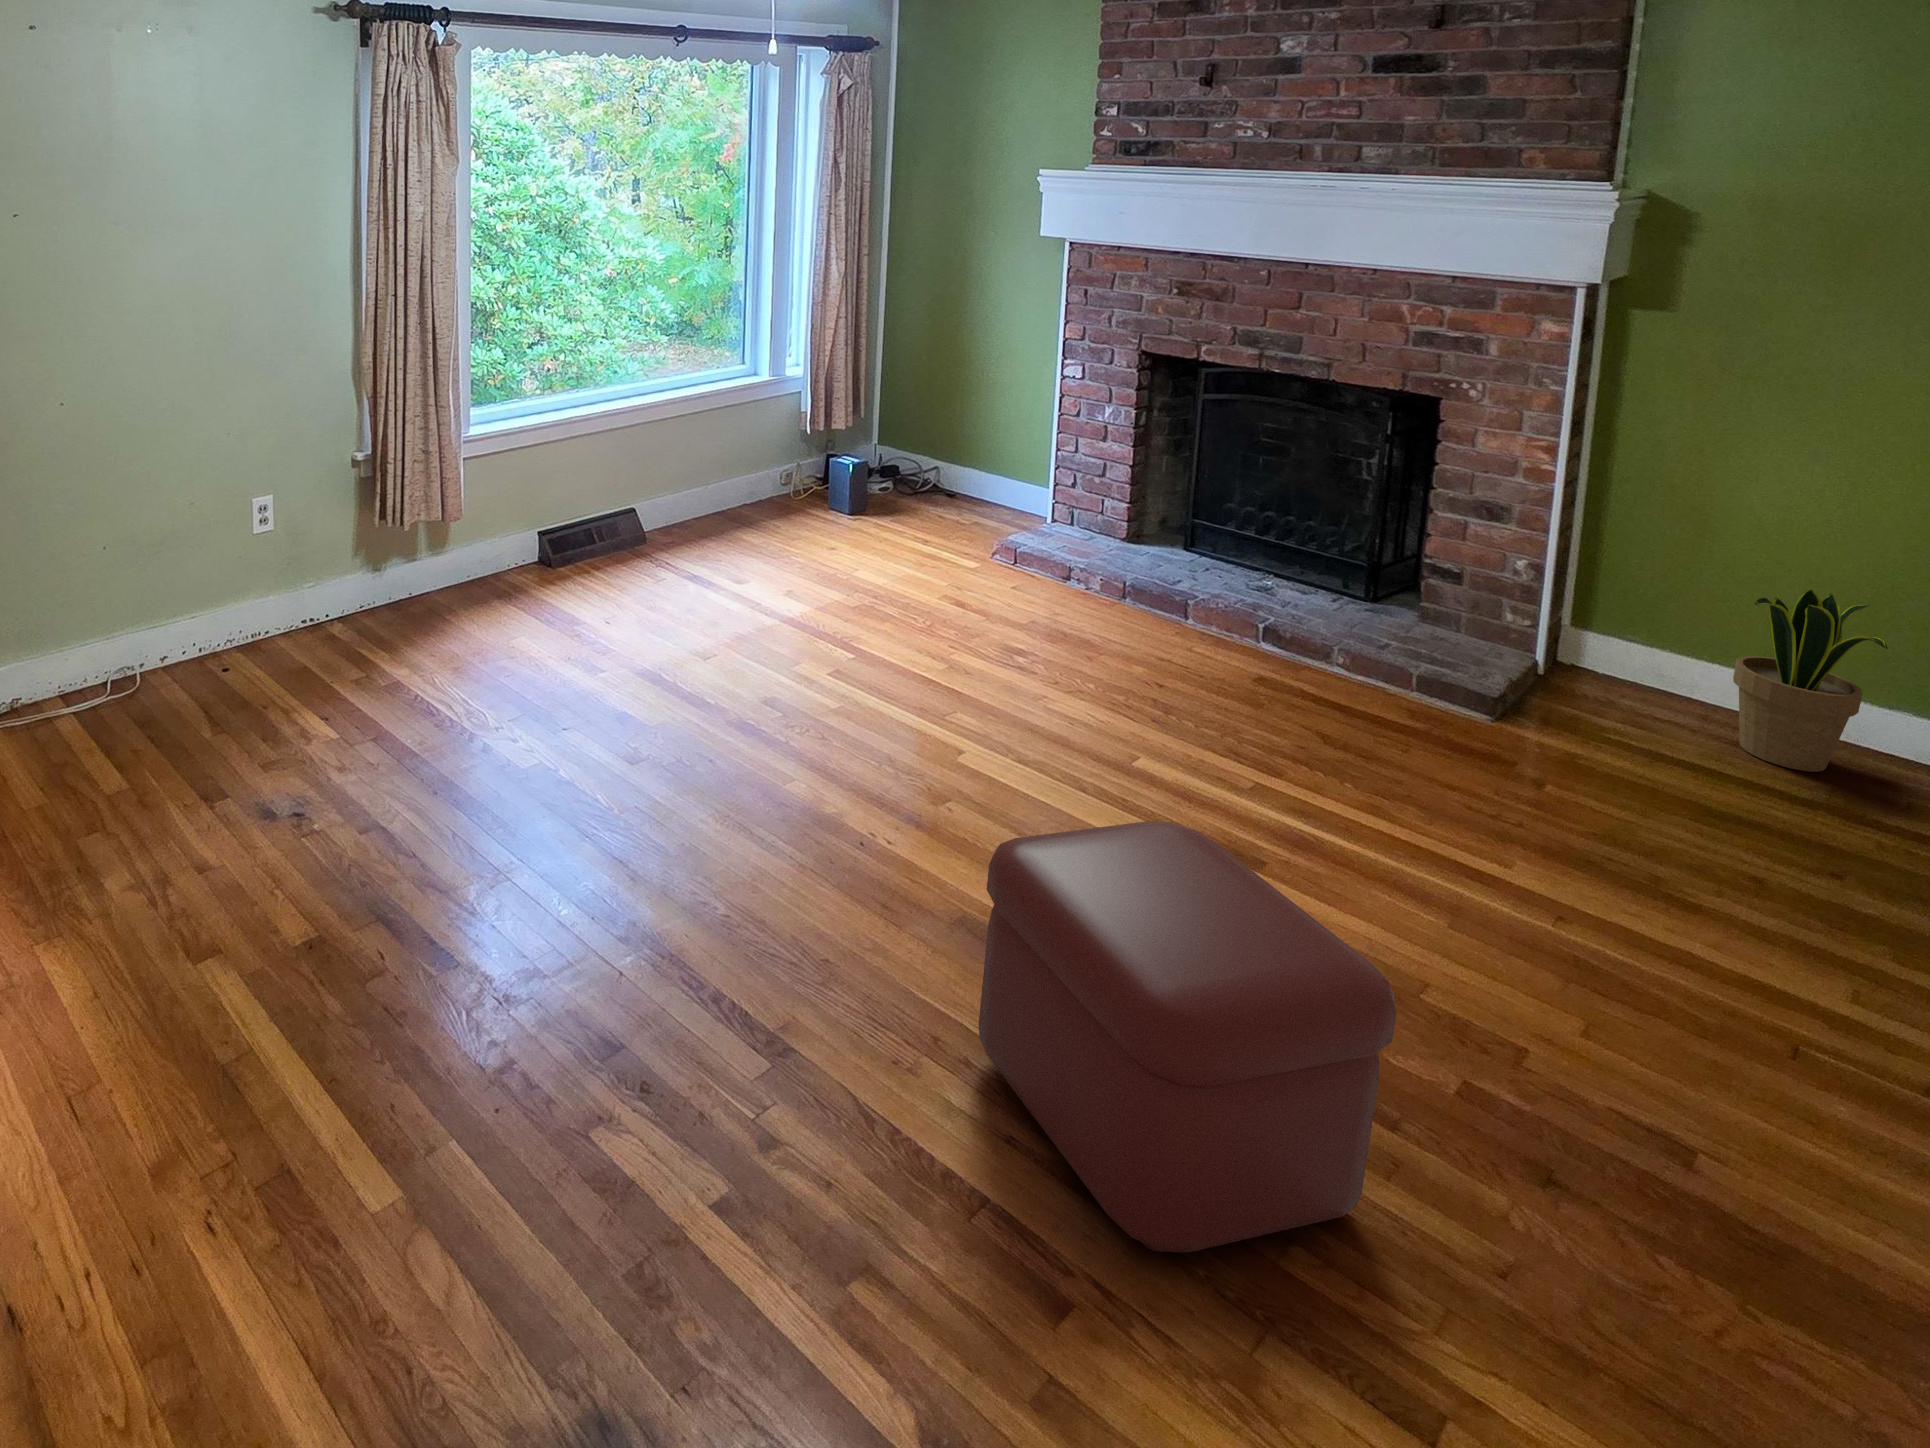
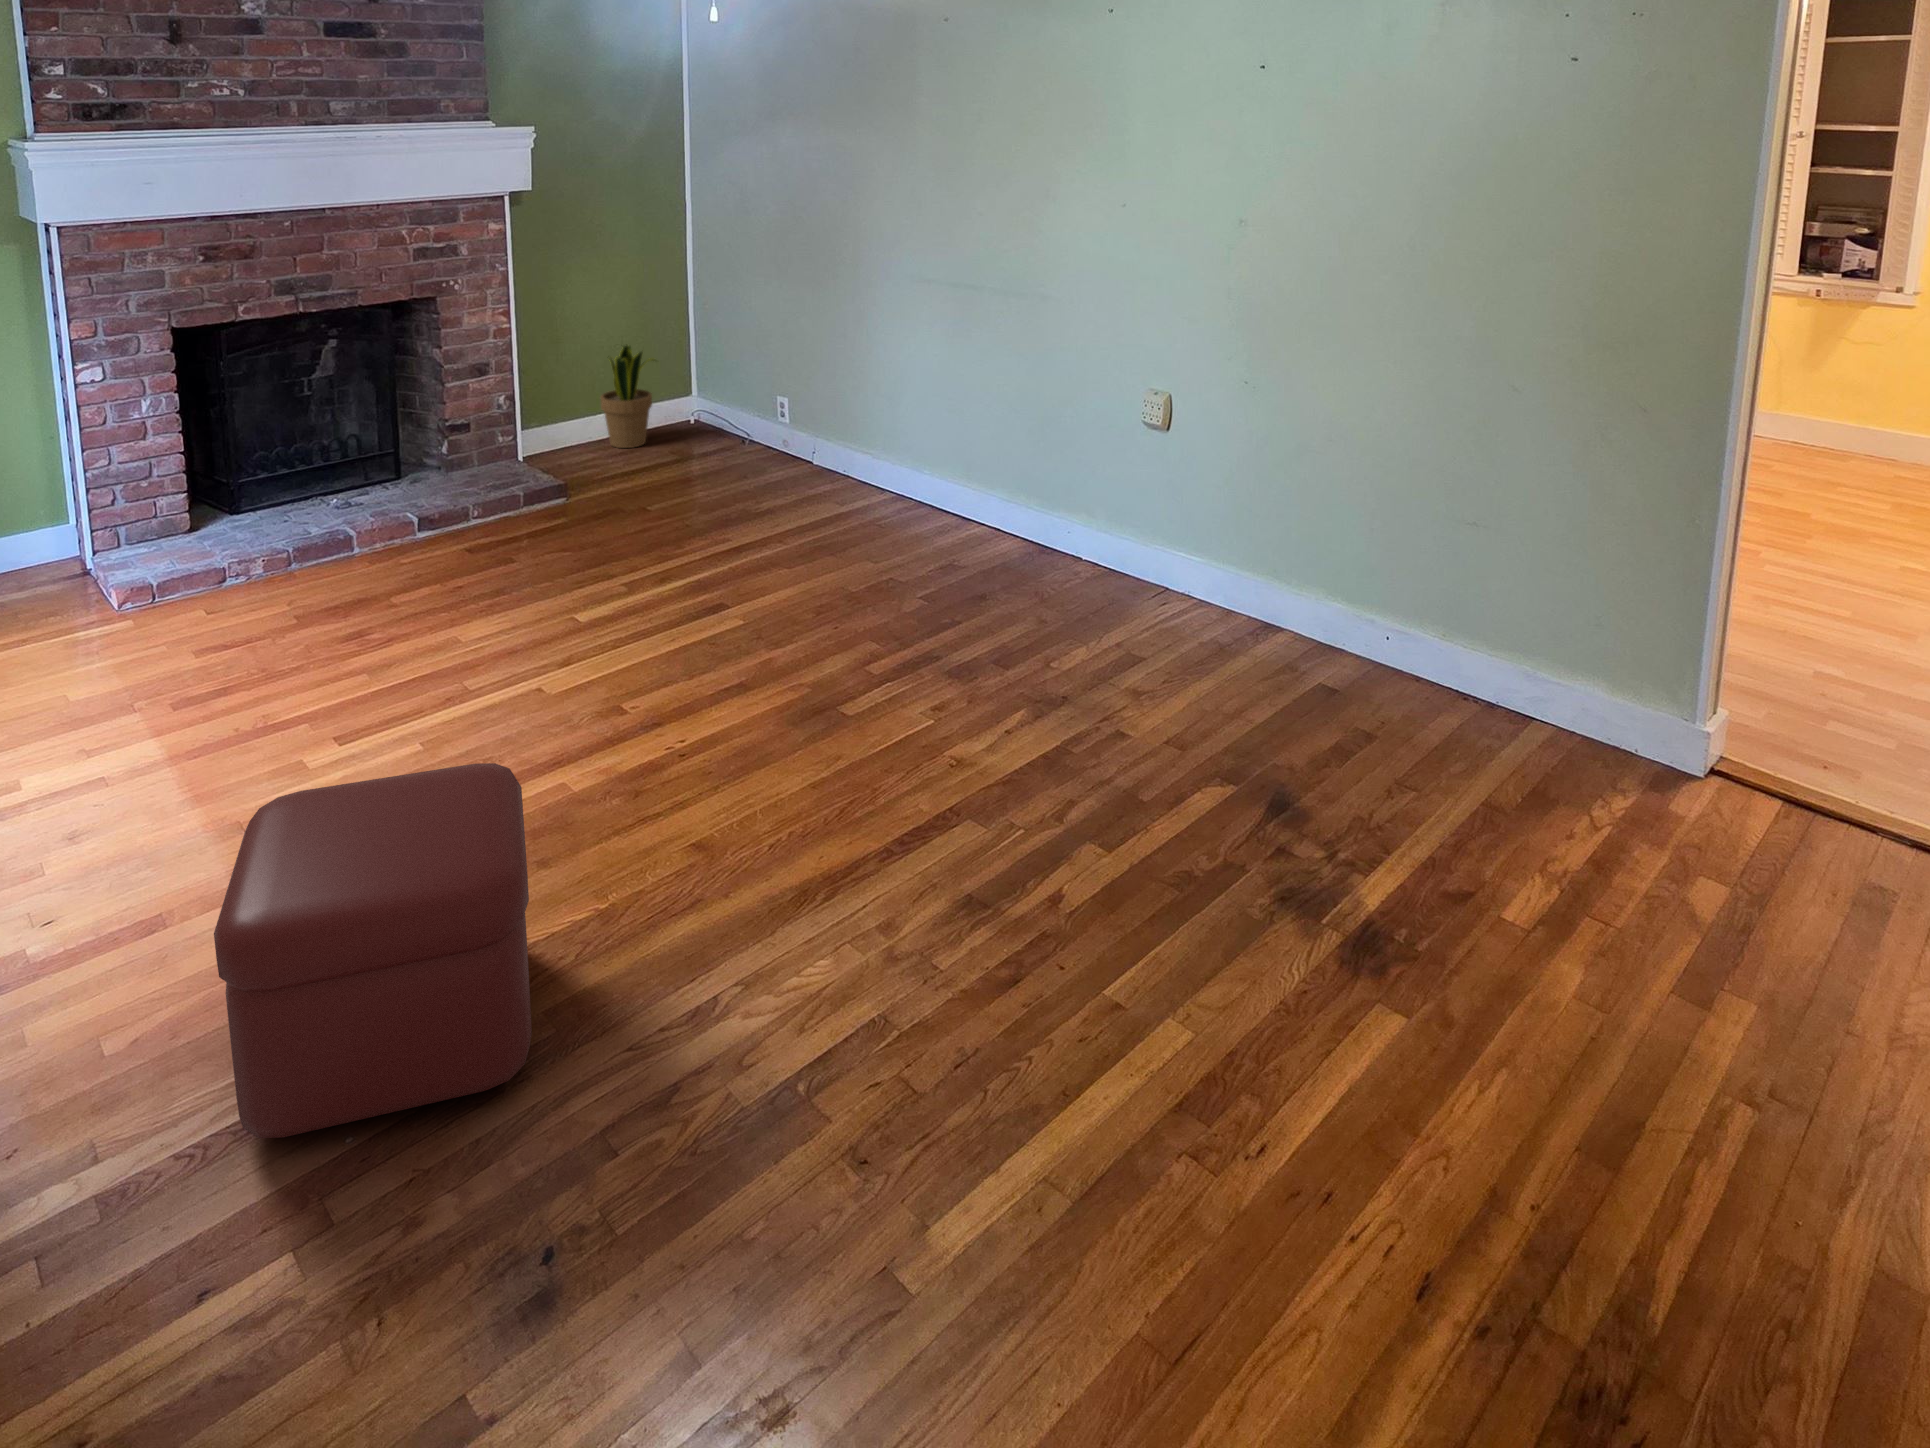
ottoman: present [979,821,1396,1253] -> present [214,763,532,1138]

